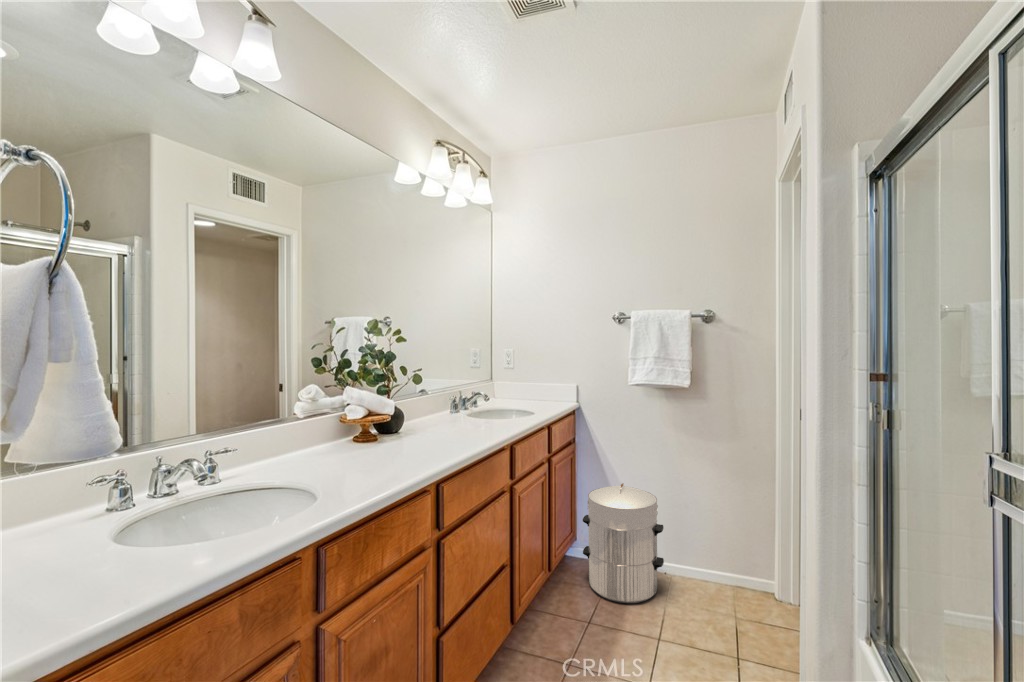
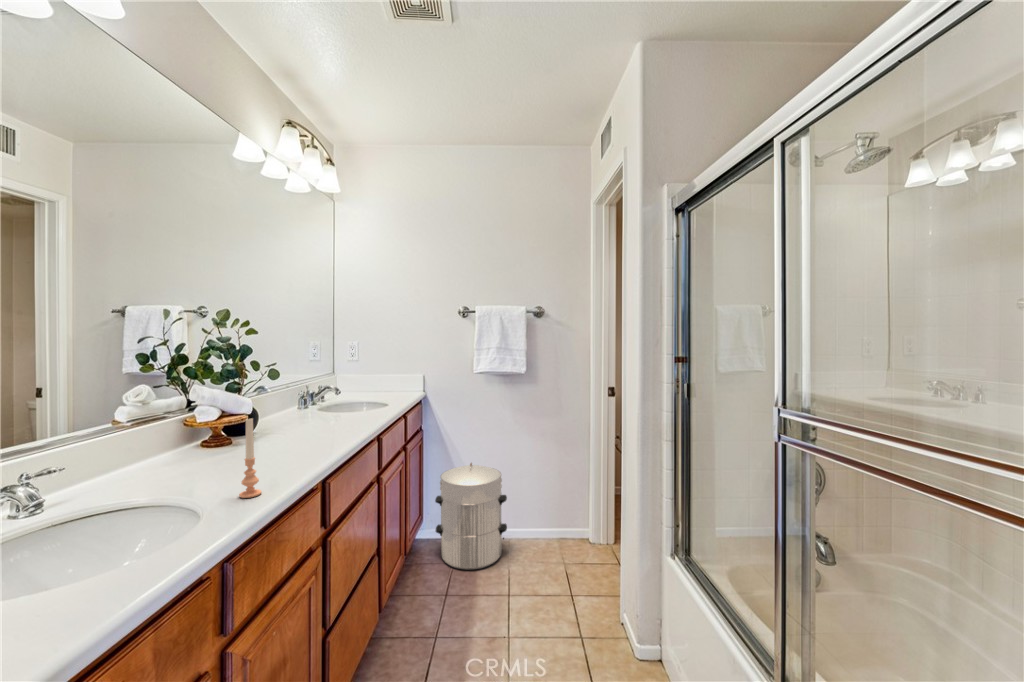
candle: none [355,419,373,490] -> present [239,419,261,498]

